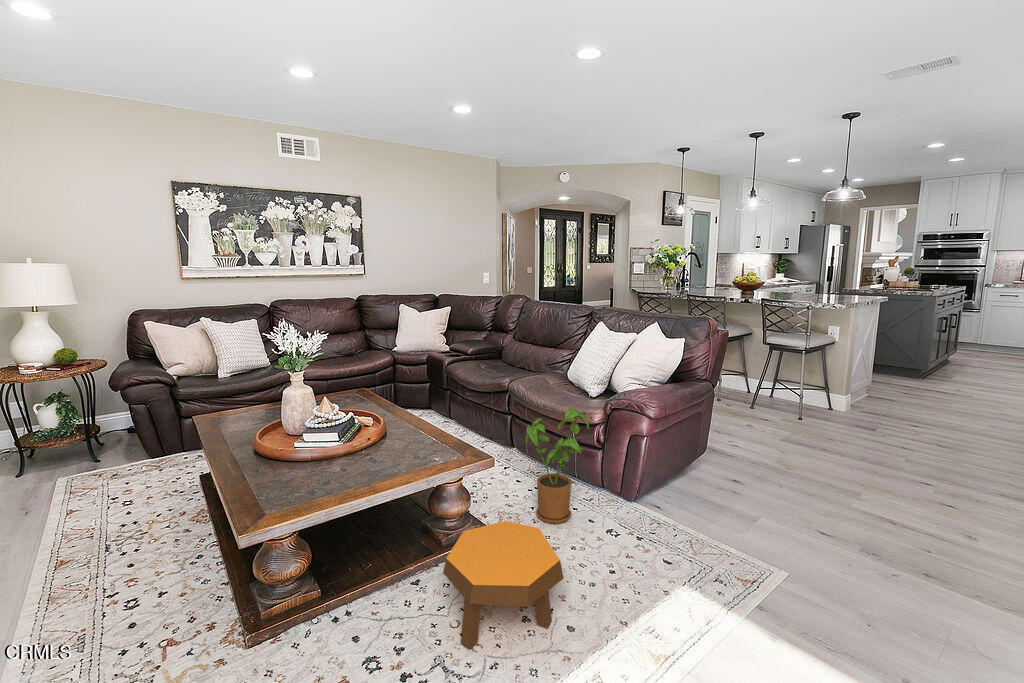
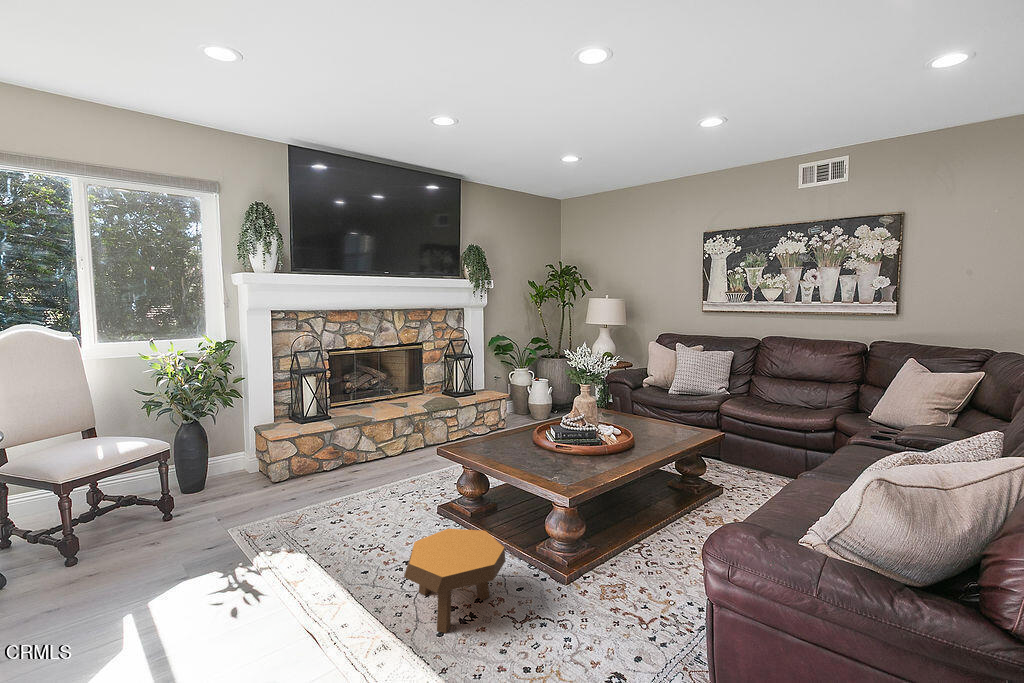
house plant: present [526,408,589,524] -> none [590,497,679,642]

